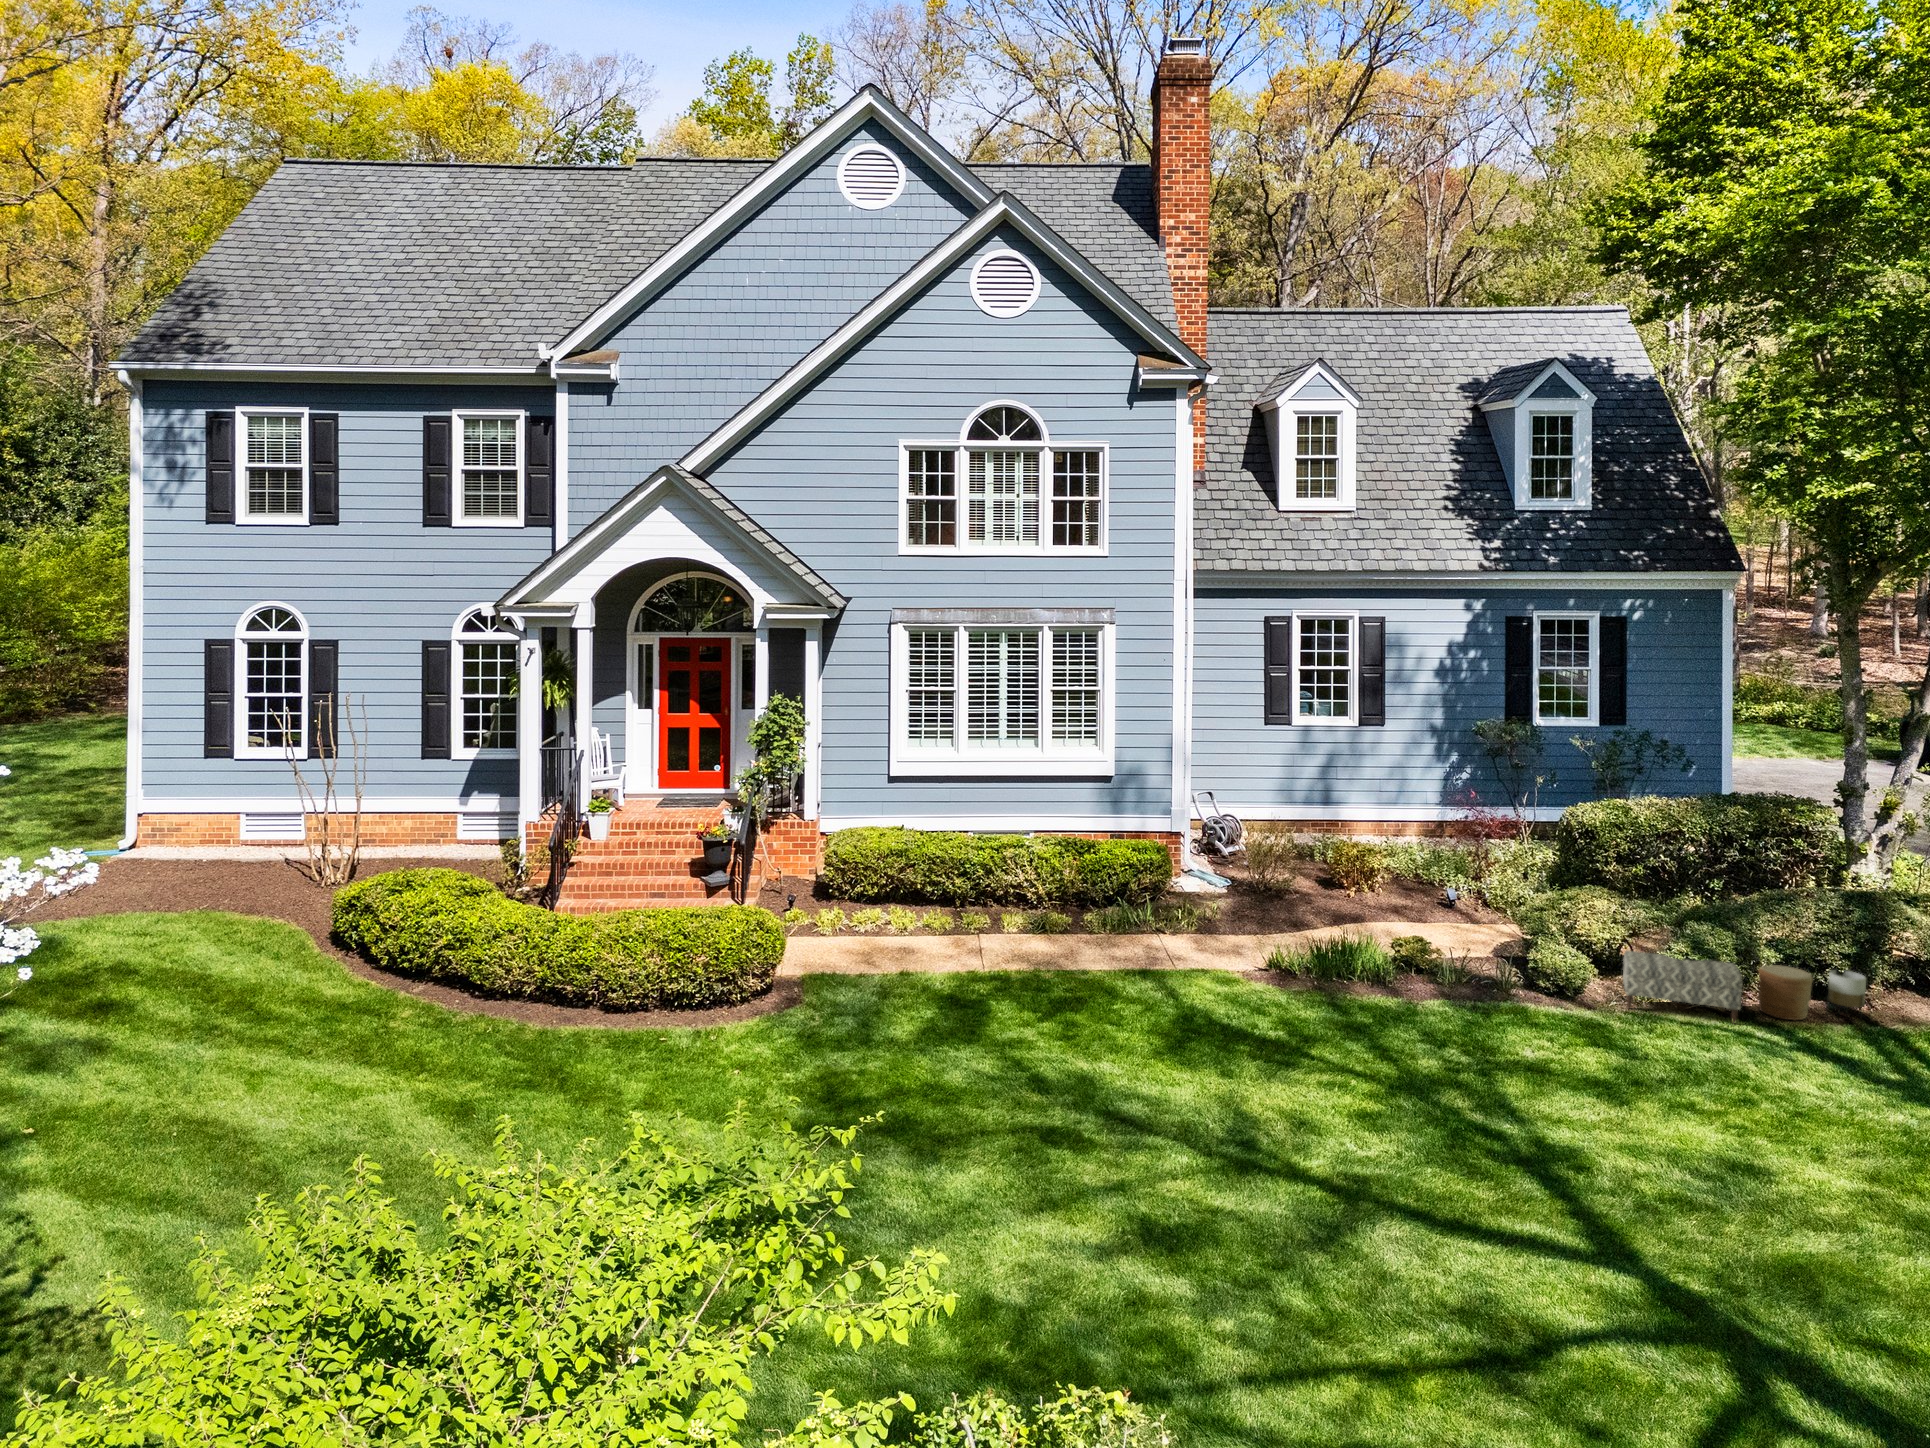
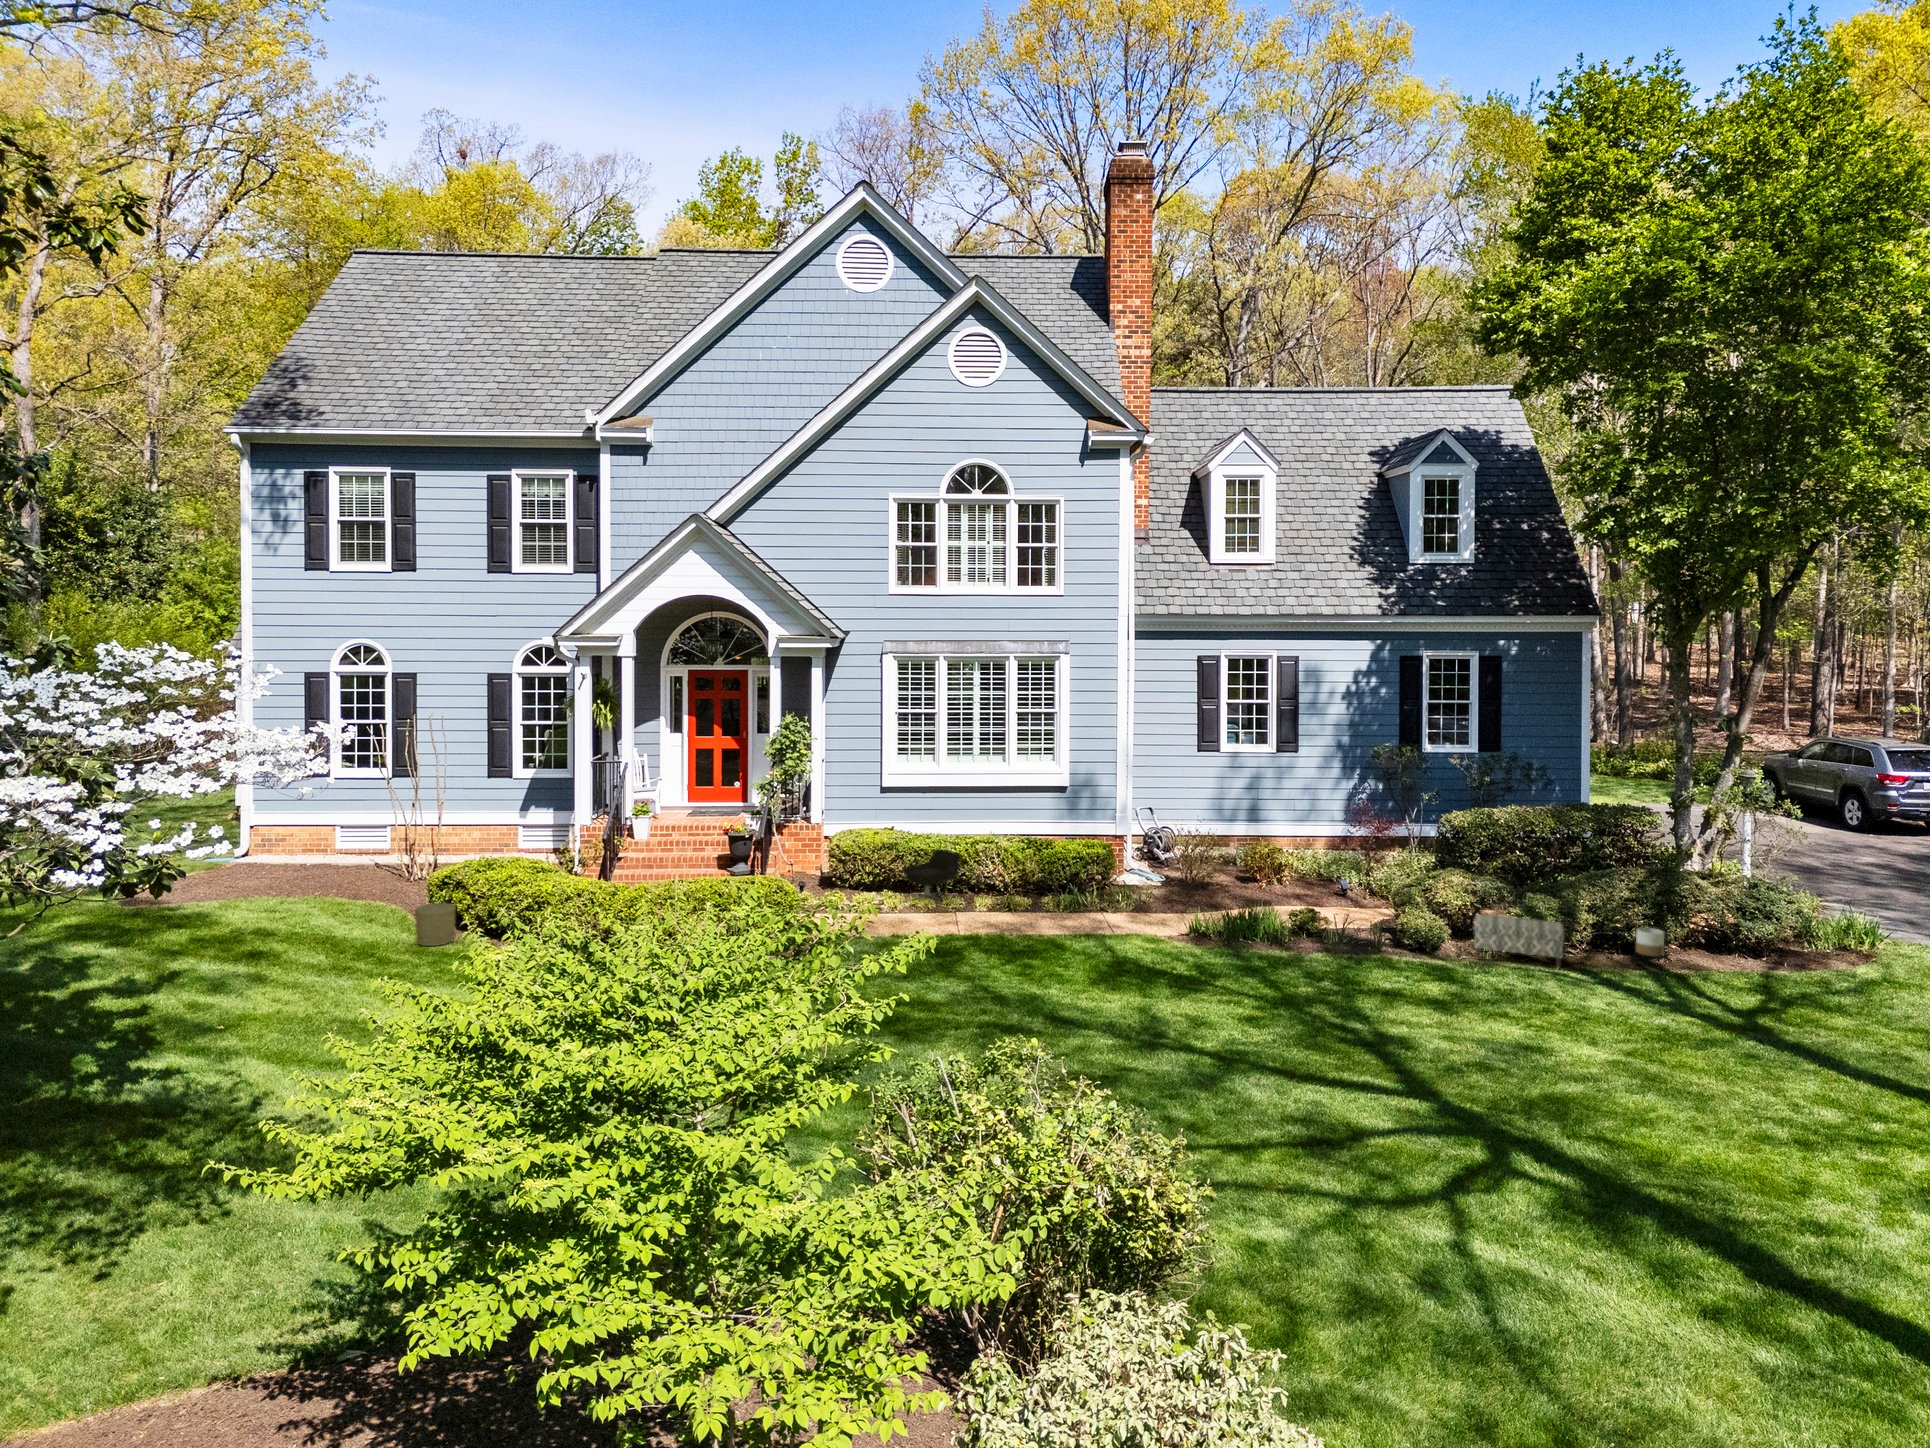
lounge chair: none [913,858,984,922] -> present [902,849,960,899]
woven basket: present [1758,965,1813,1020] -> present [415,903,456,946]

